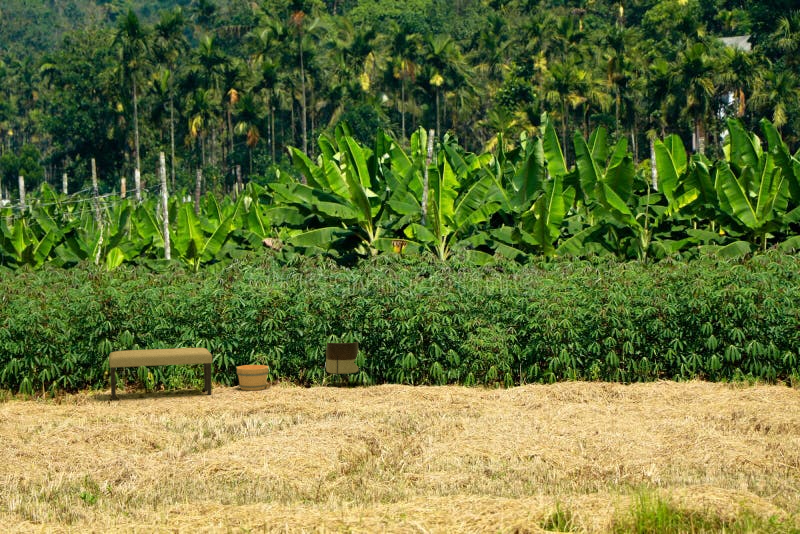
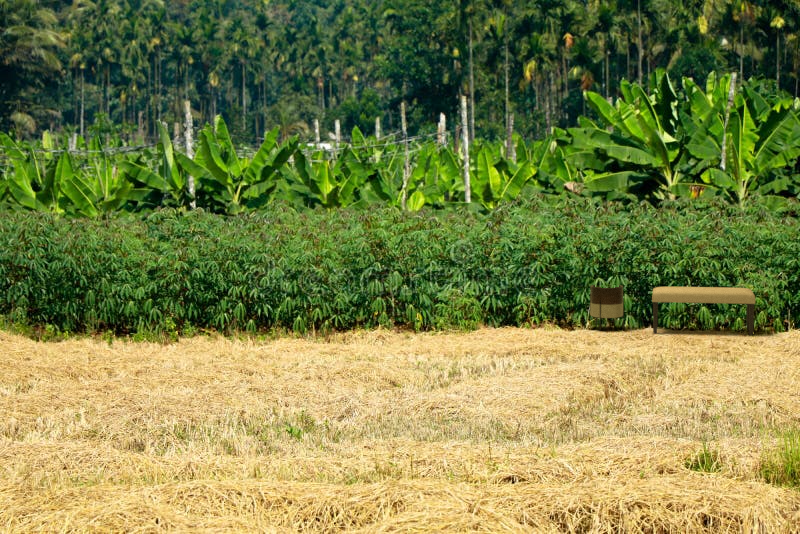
bench: present [109,348,213,400] -> present [652,287,755,335]
bucket: present [237,365,269,390] -> none [501,306,533,331]

